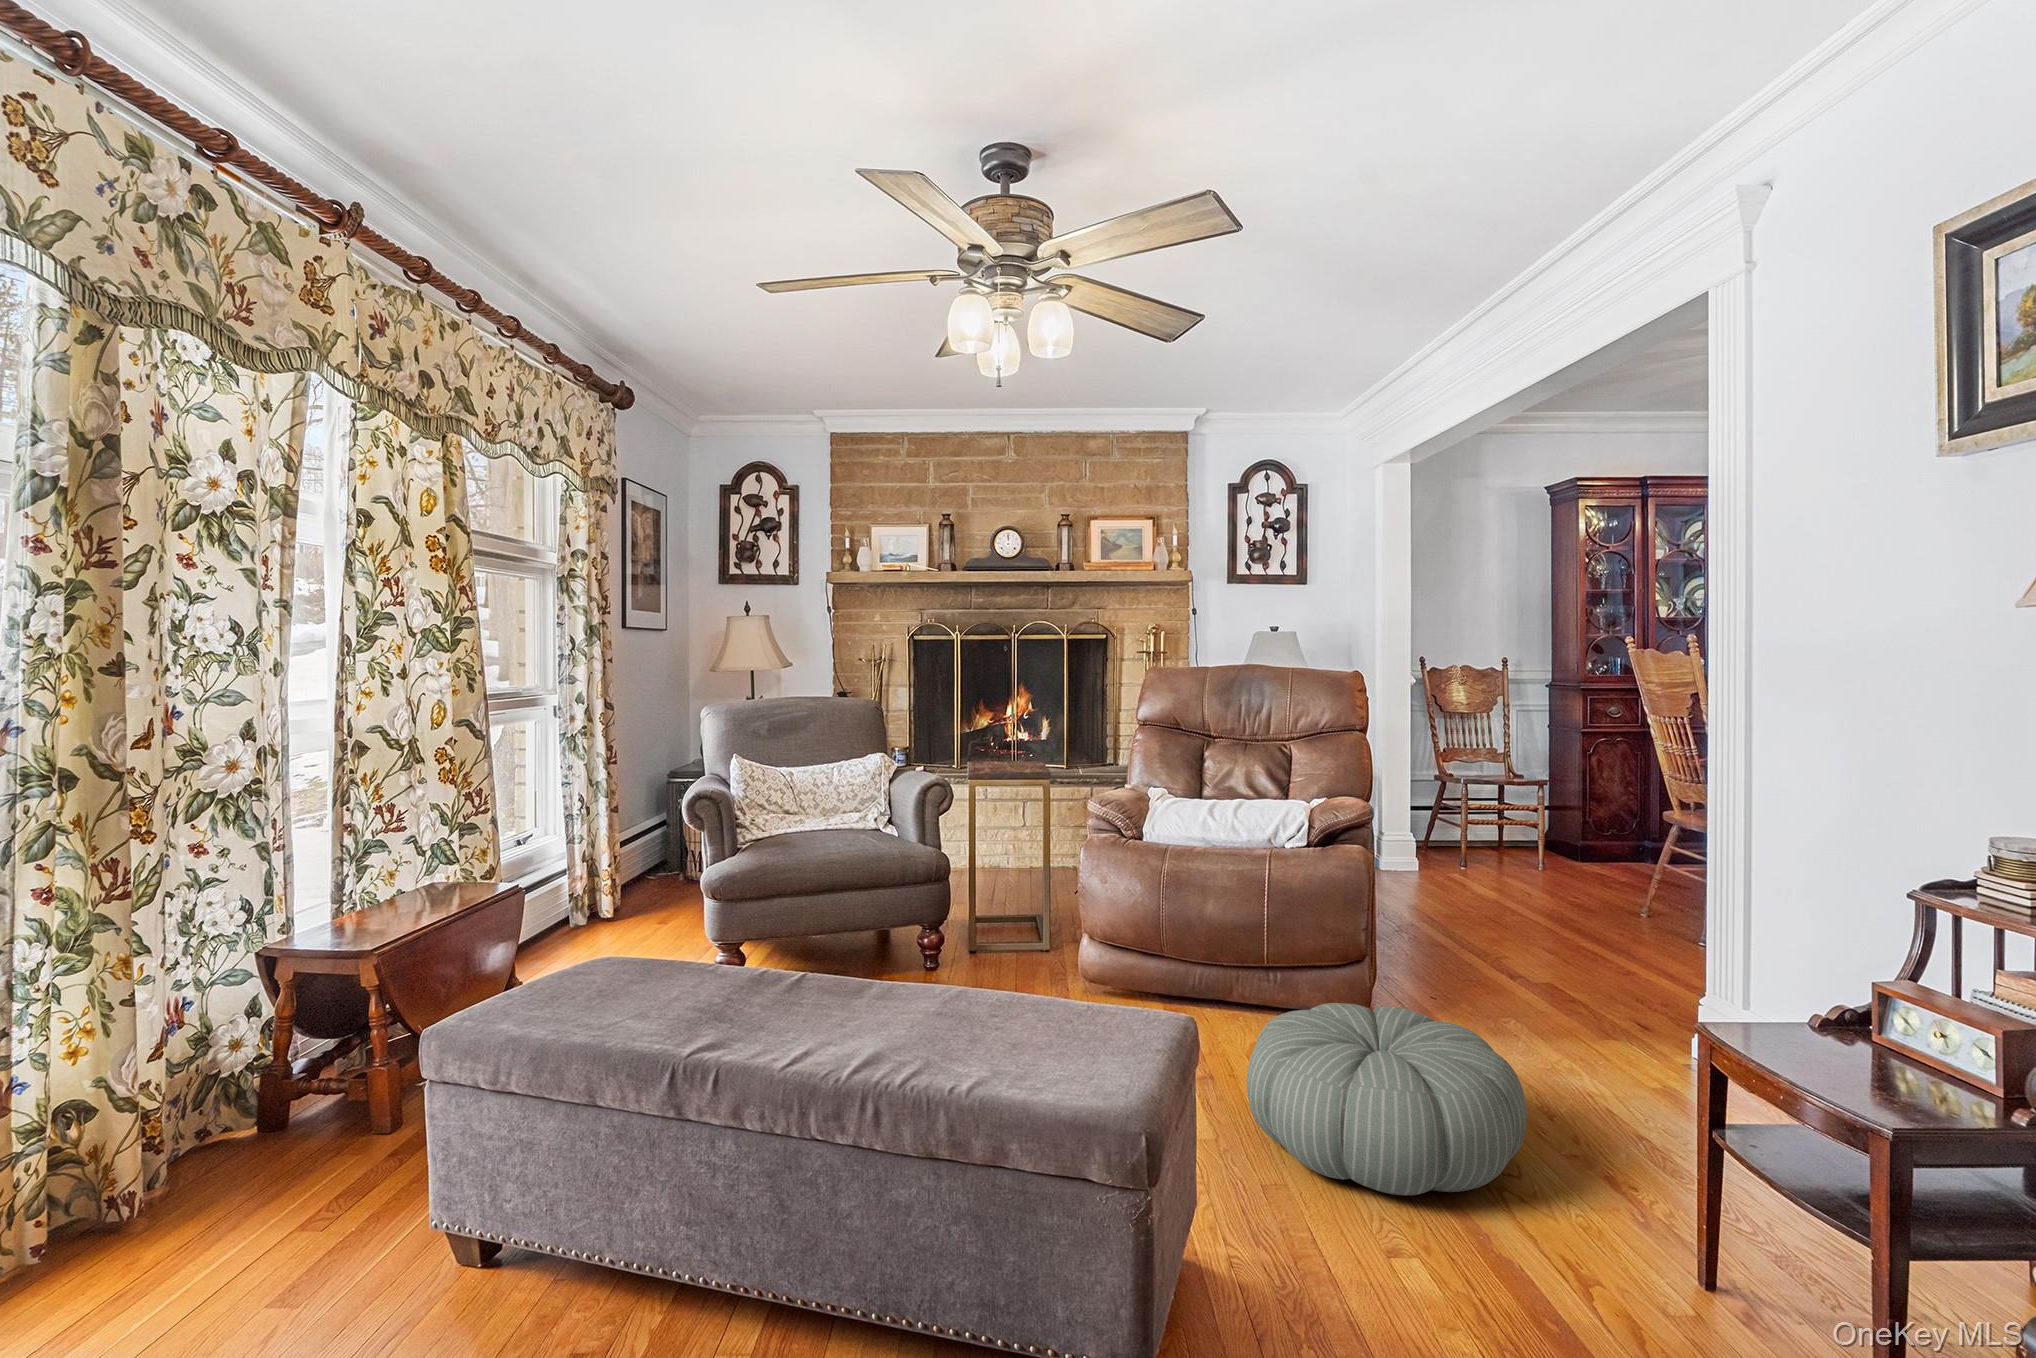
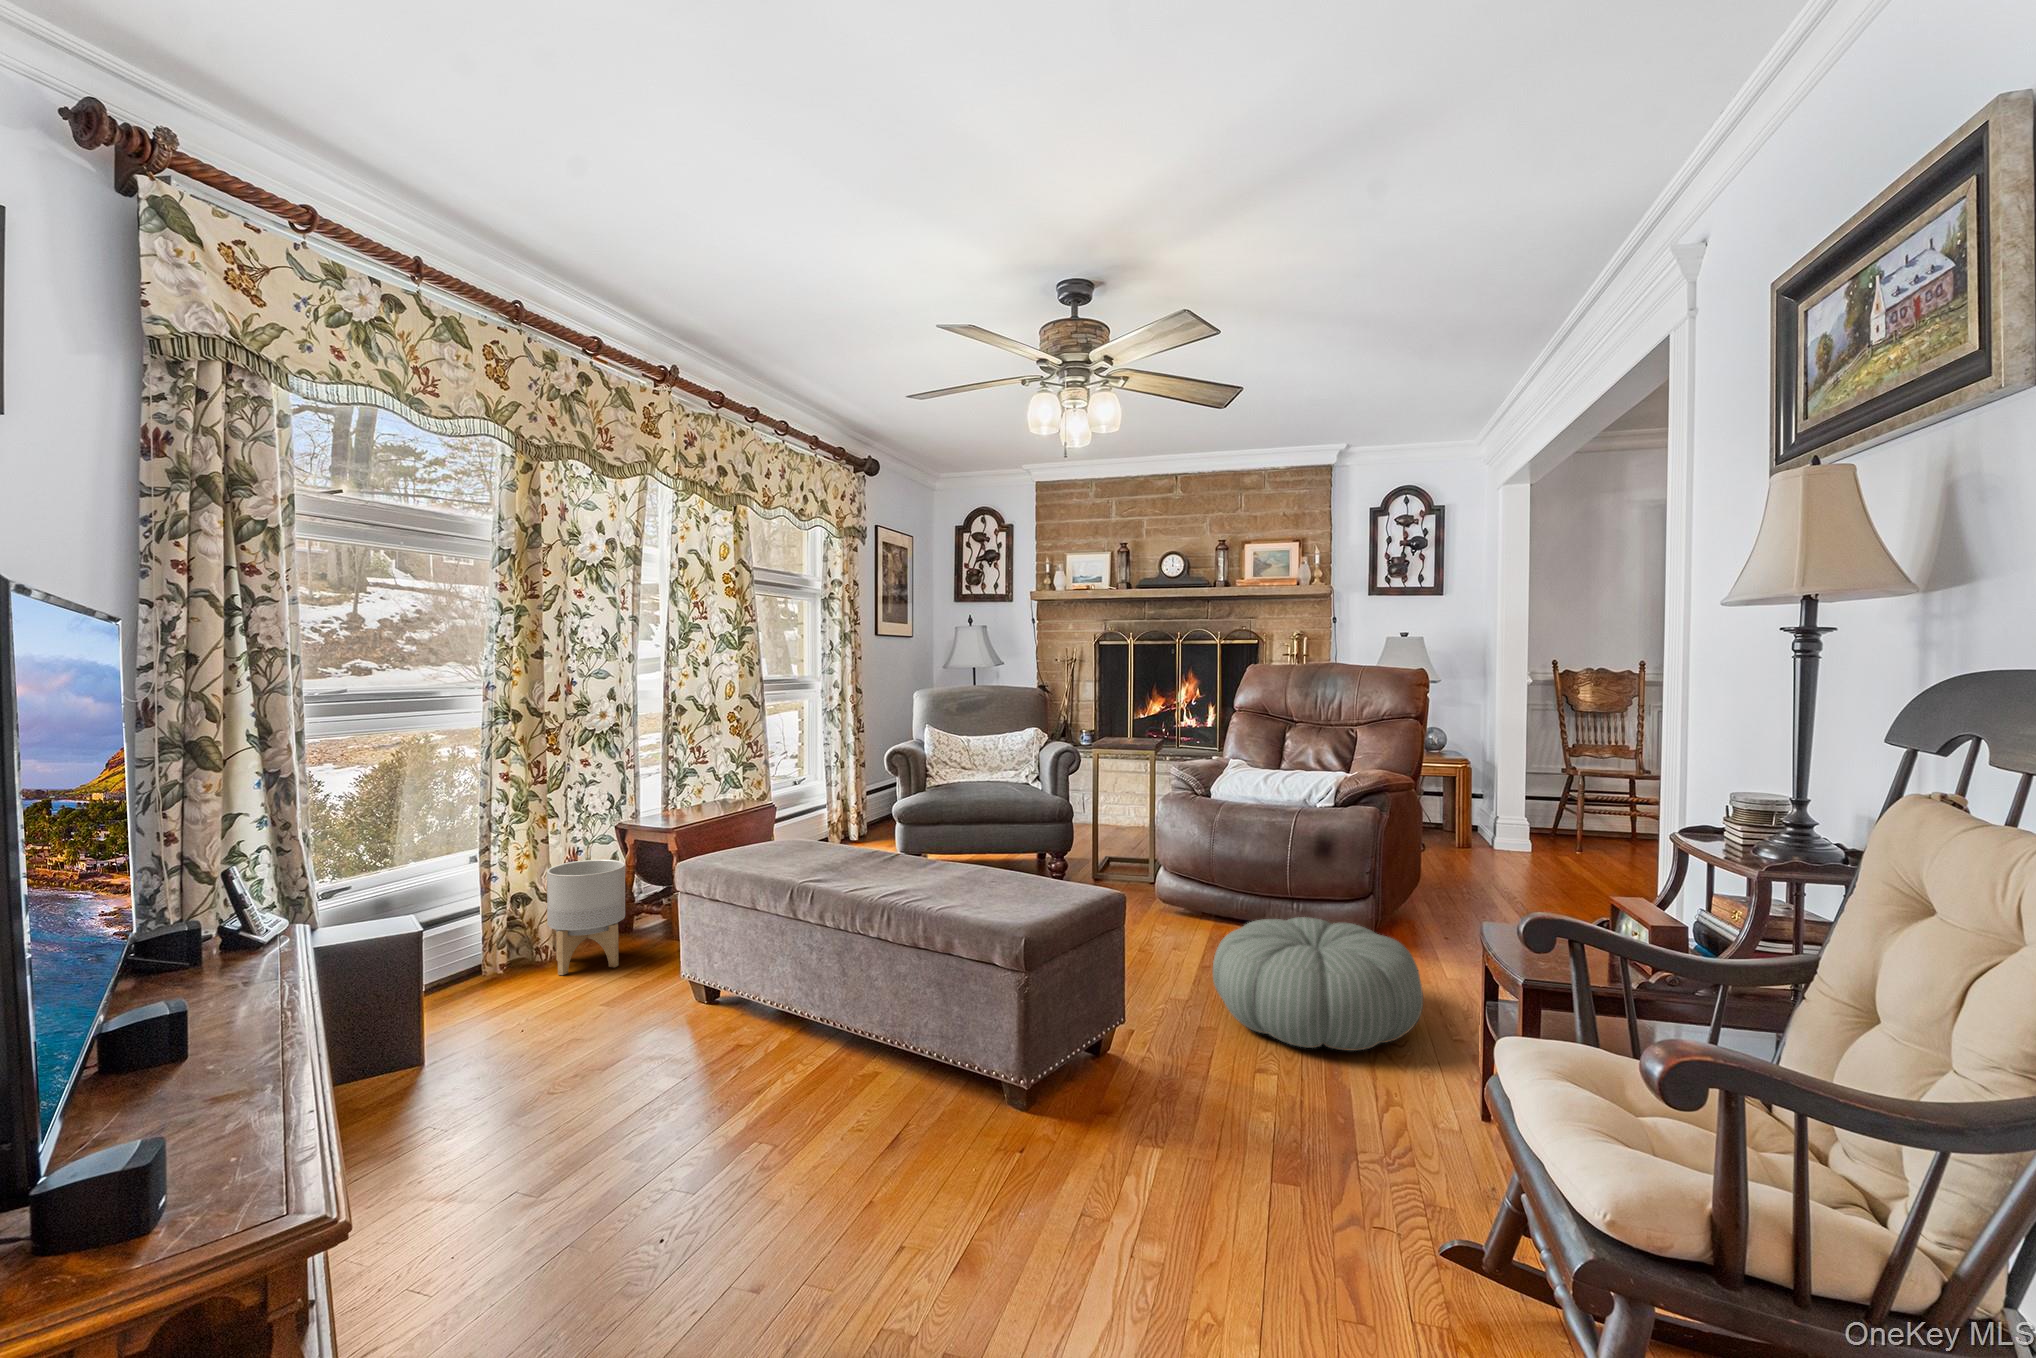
planter: none [137,1017,295,1241] -> present [547,860,625,975]

